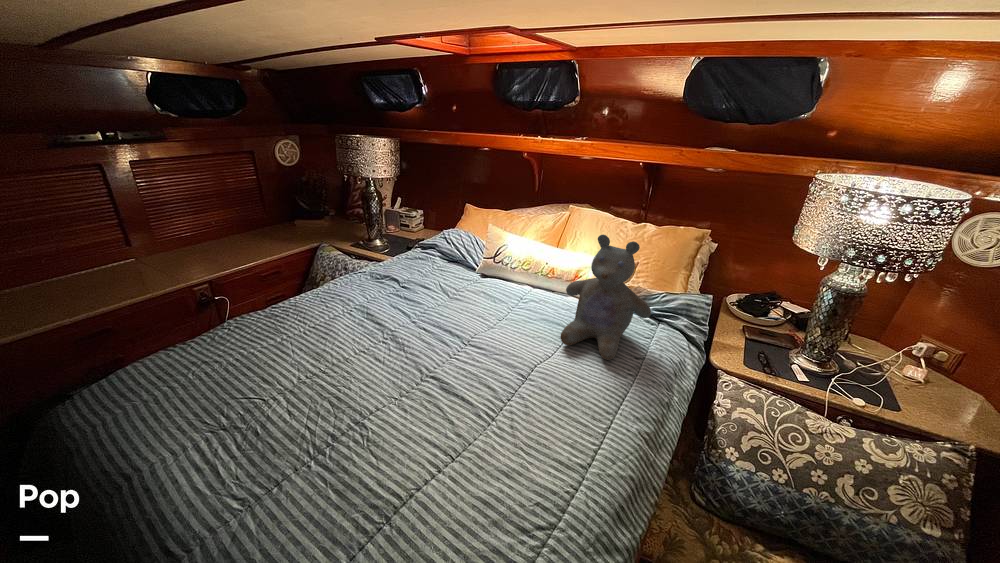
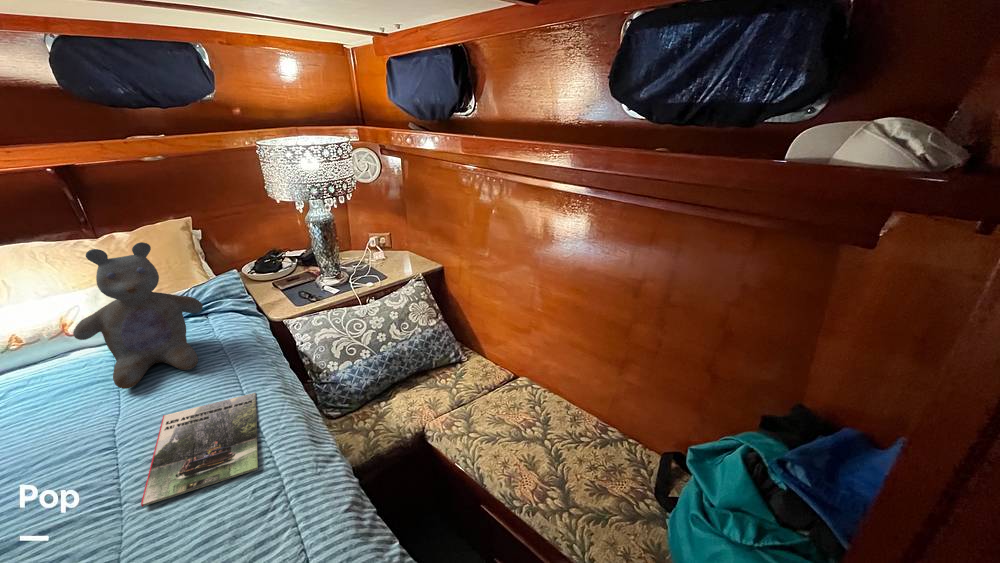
magazine: none [493,381,623,488] -> present [141,393,258,507]

